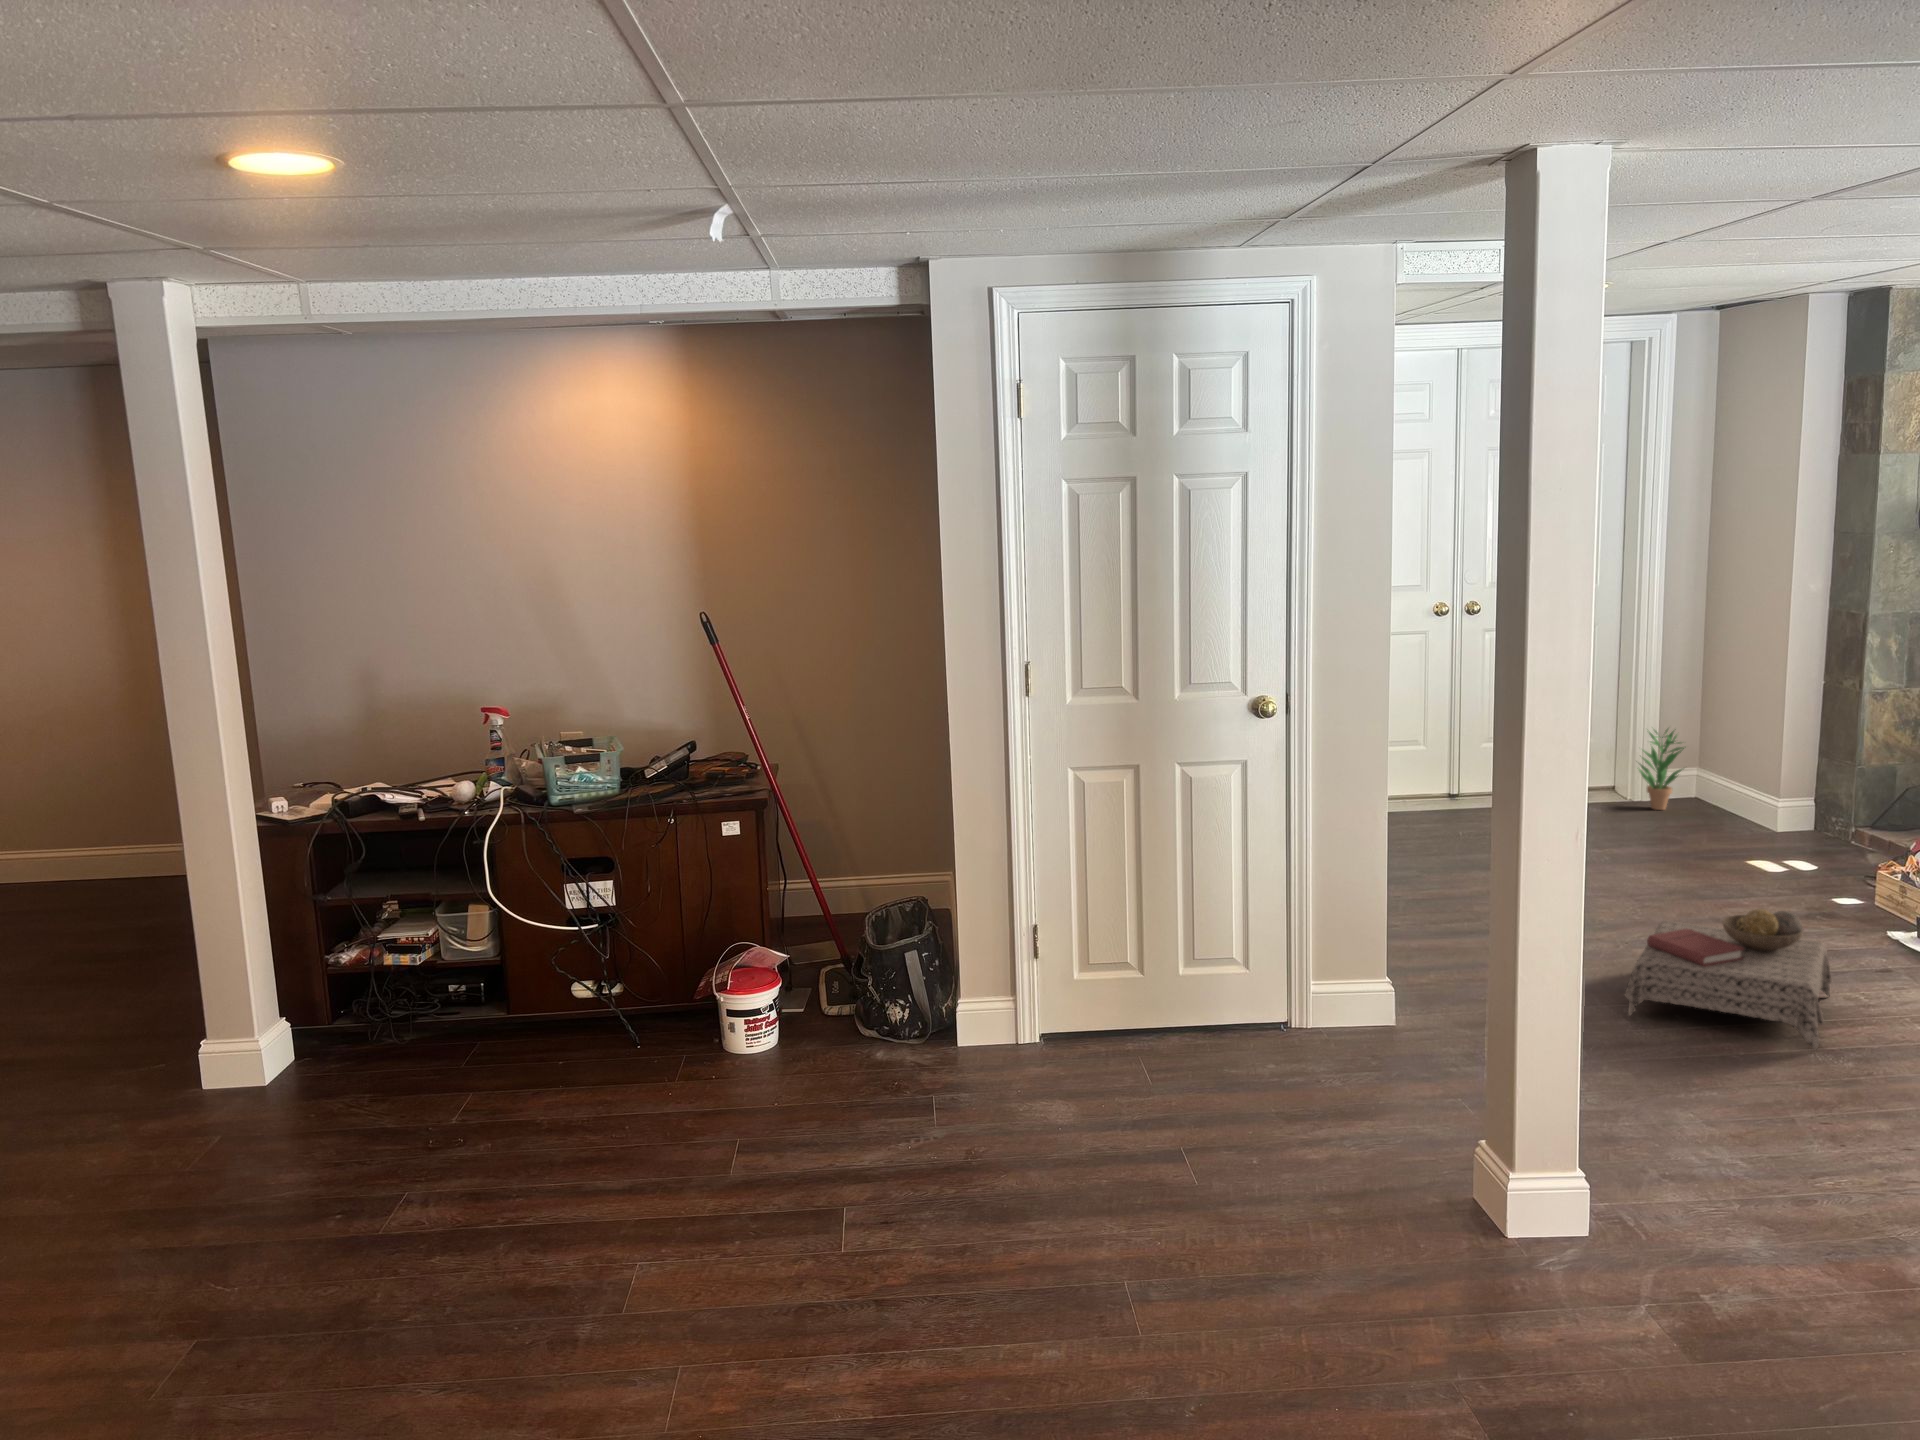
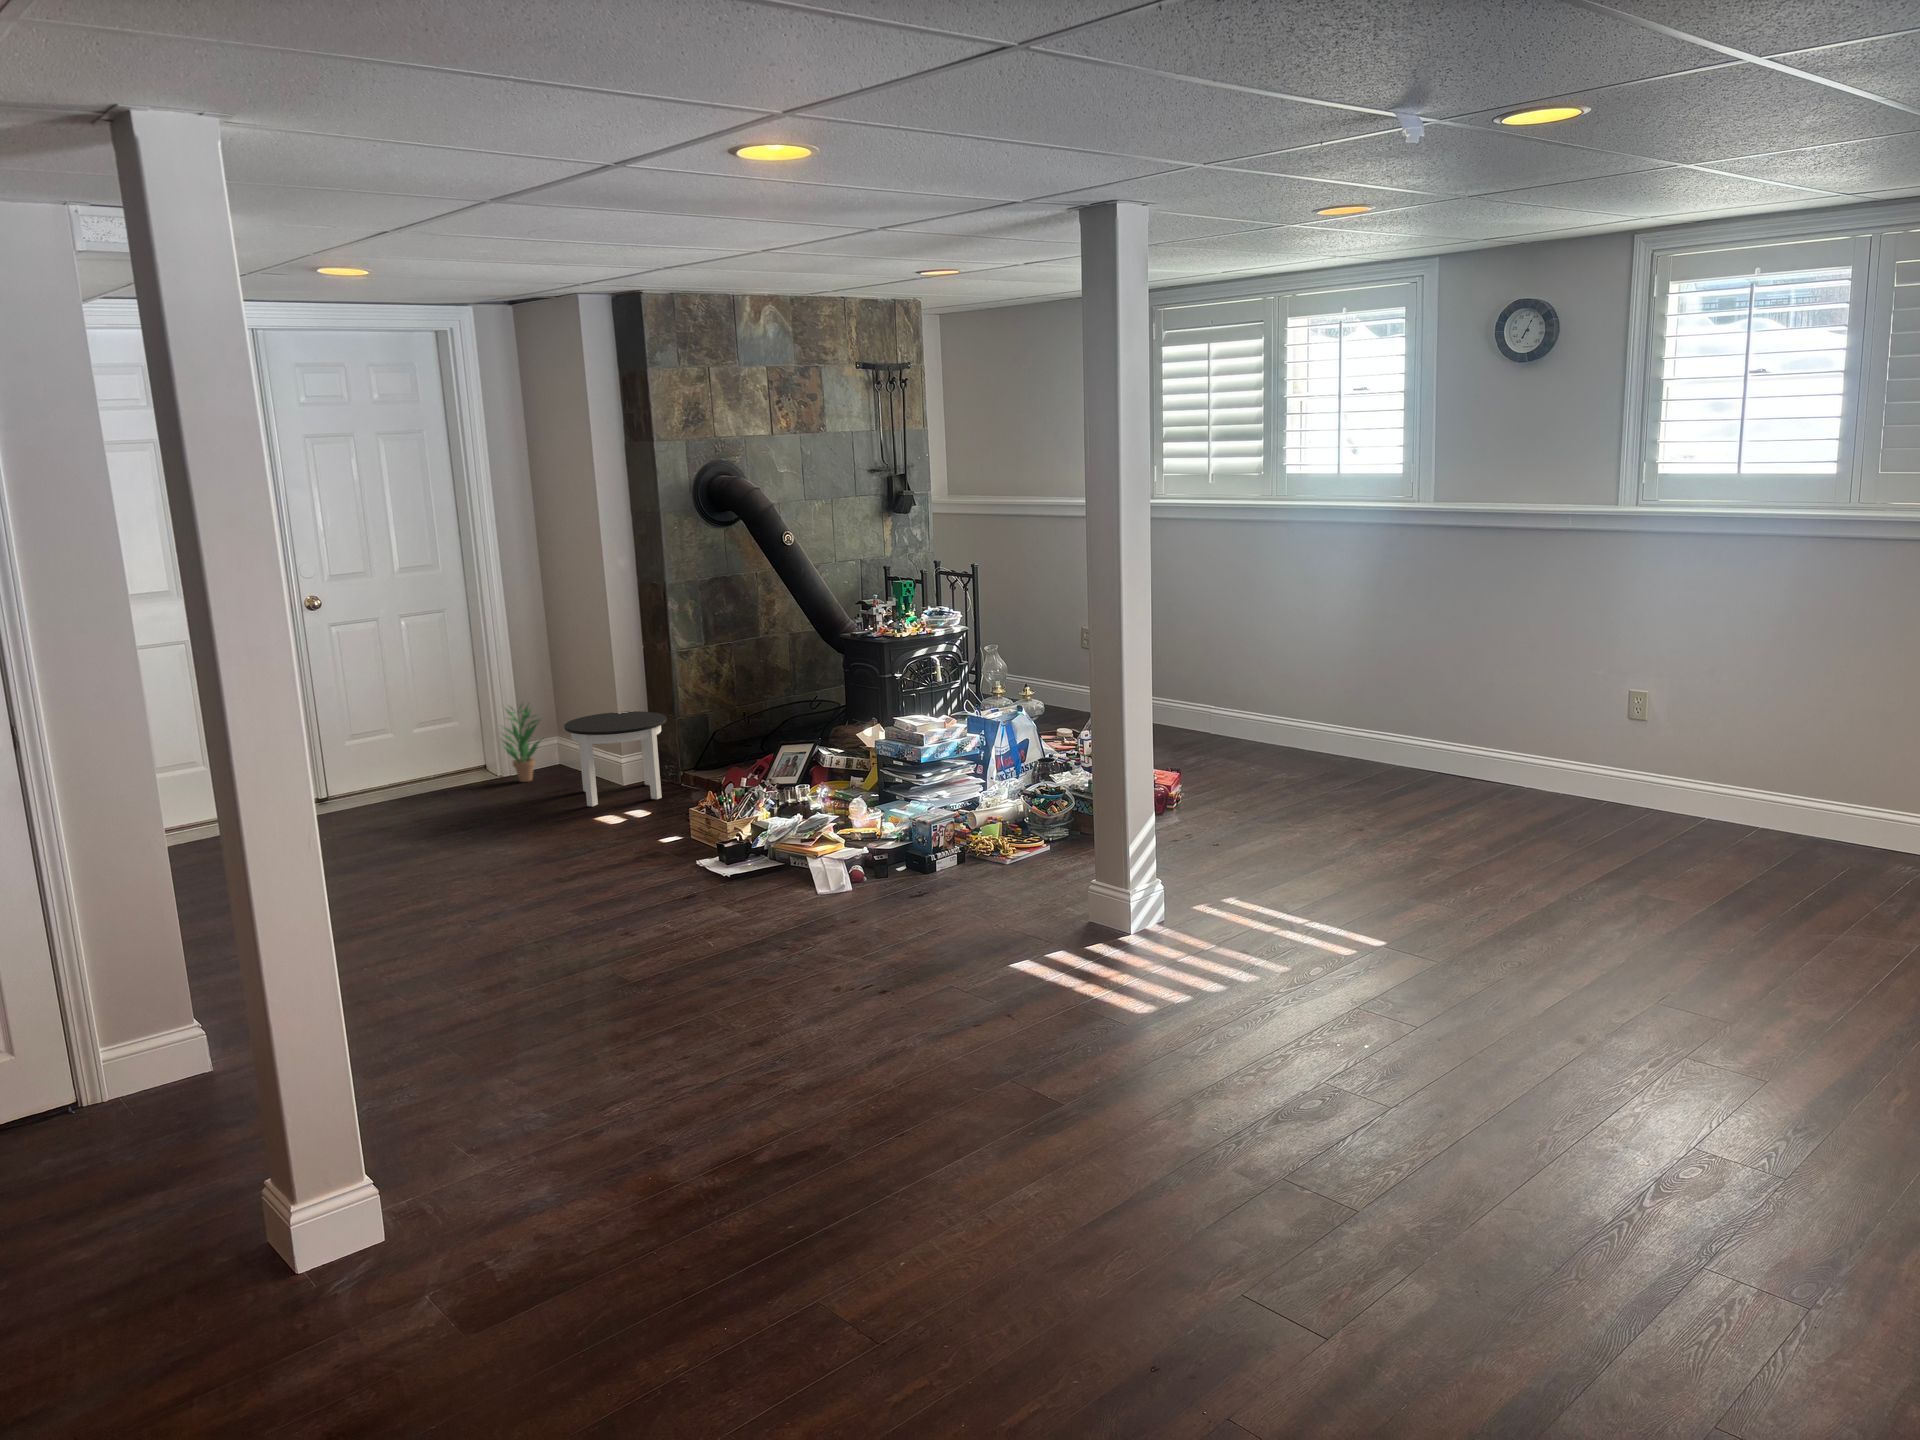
round table: none [1719,750,1846,853] -> present [564,711,666,807]
ottoman: present [1624,909,1832,1049] -> none [458,863,643,998]

